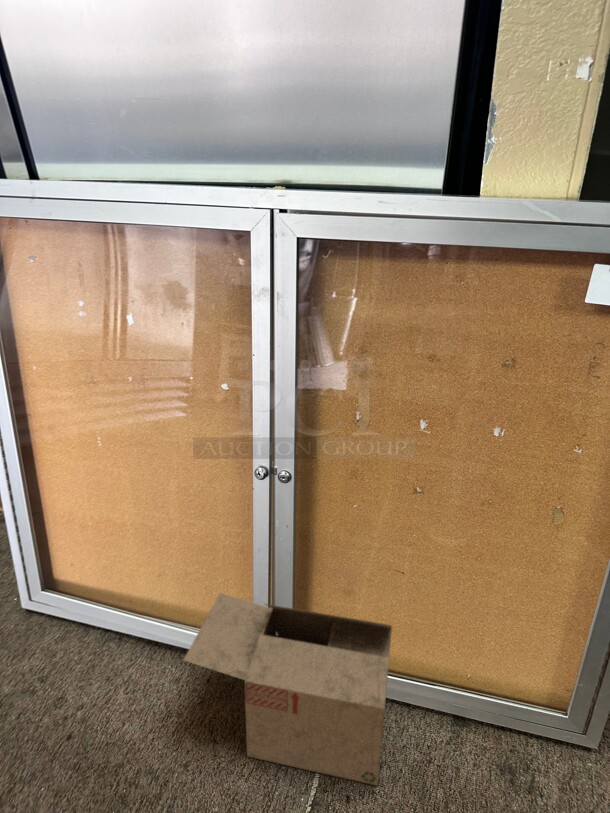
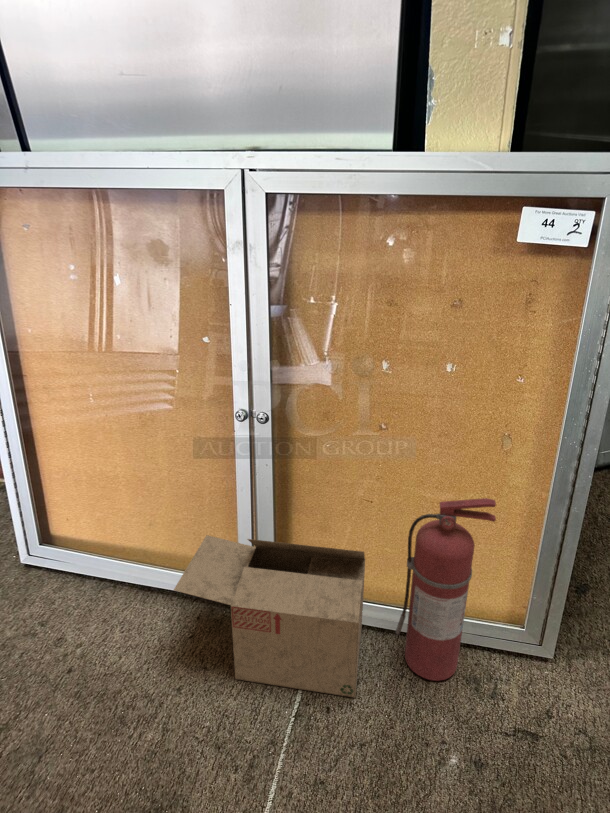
fire extinguisher: none [423,577,541,770] -> present [396,498,496,681]

